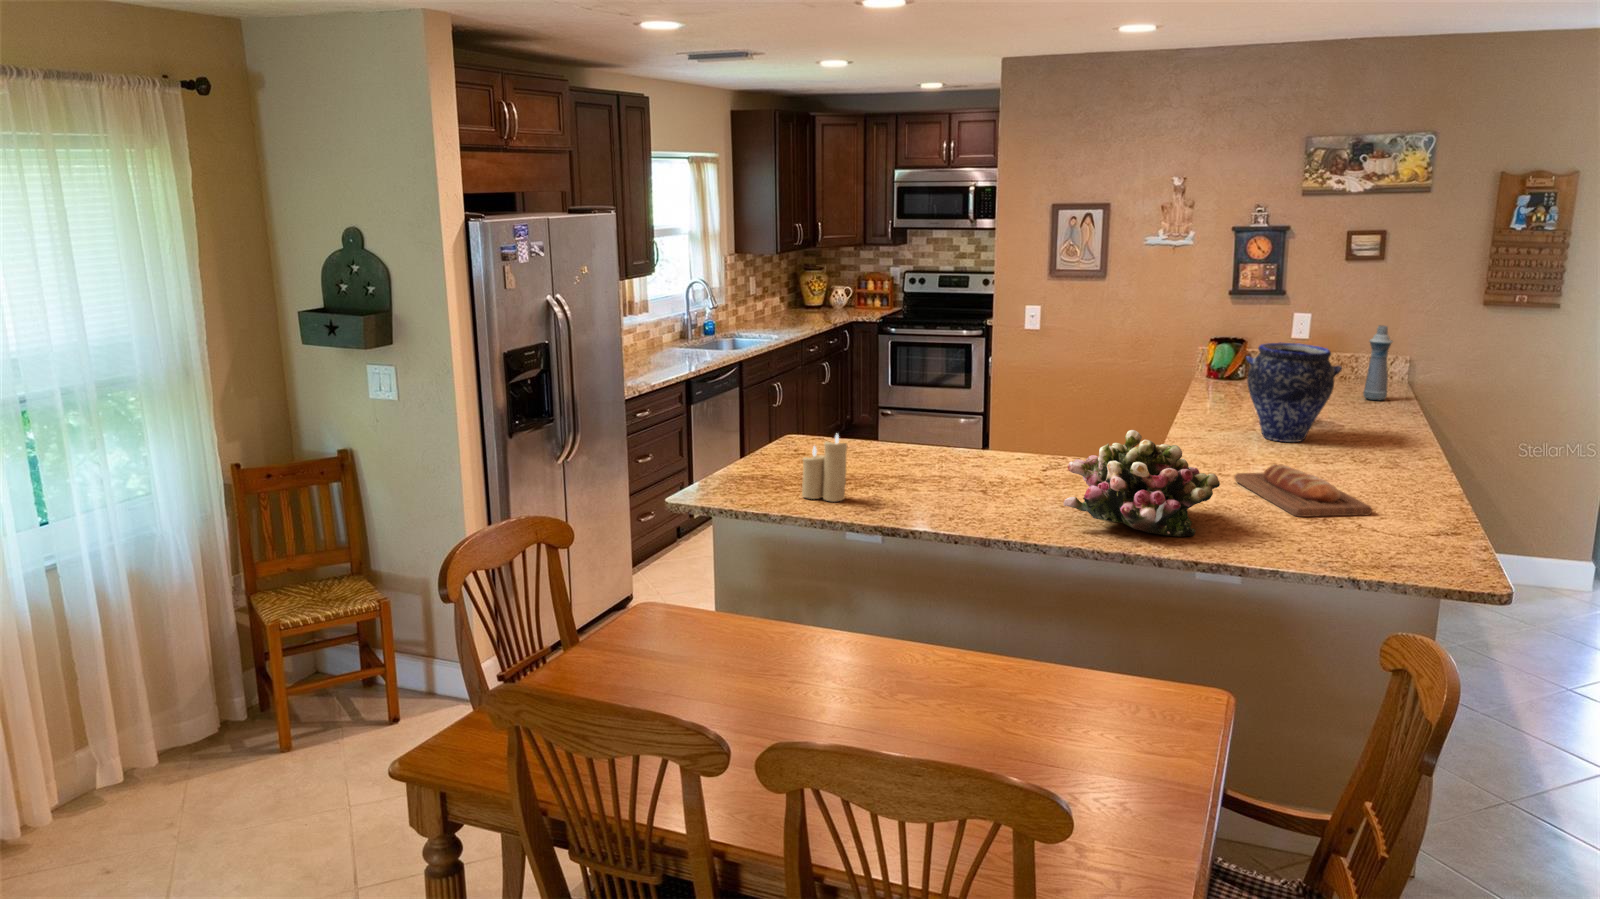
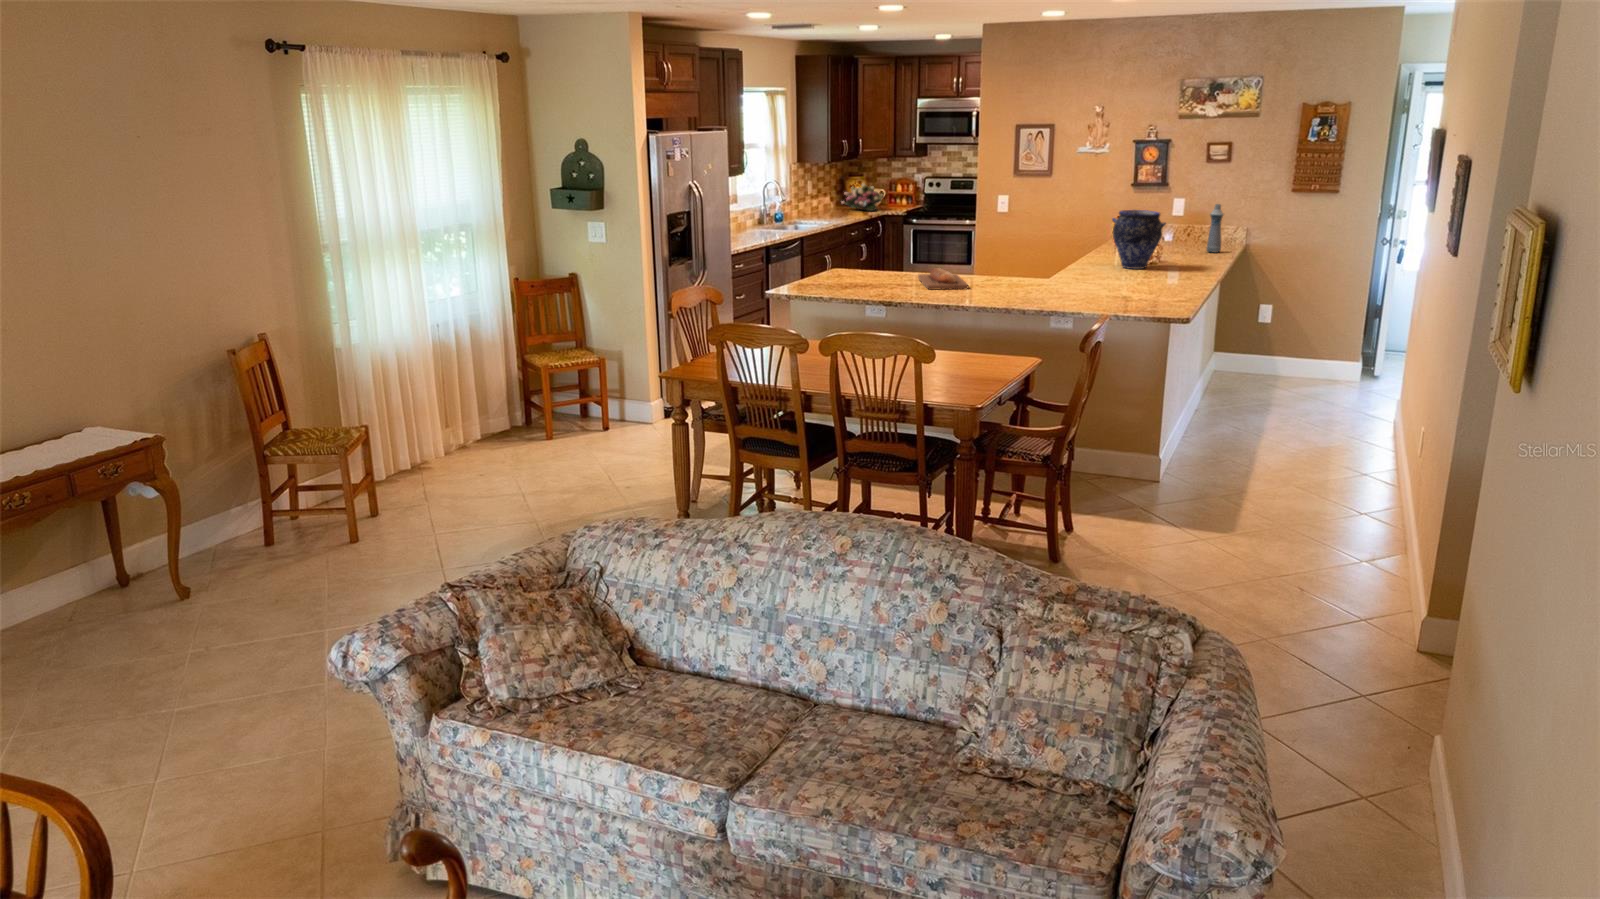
flower arrangement: present [1064,430,1220,537] -> present [841,184,884,211]
candle: present [802,433,847,502] -> none [844,251,869,288]
bread loaf: present [1235,464,1372,517] -> present [918,268,968,290]

